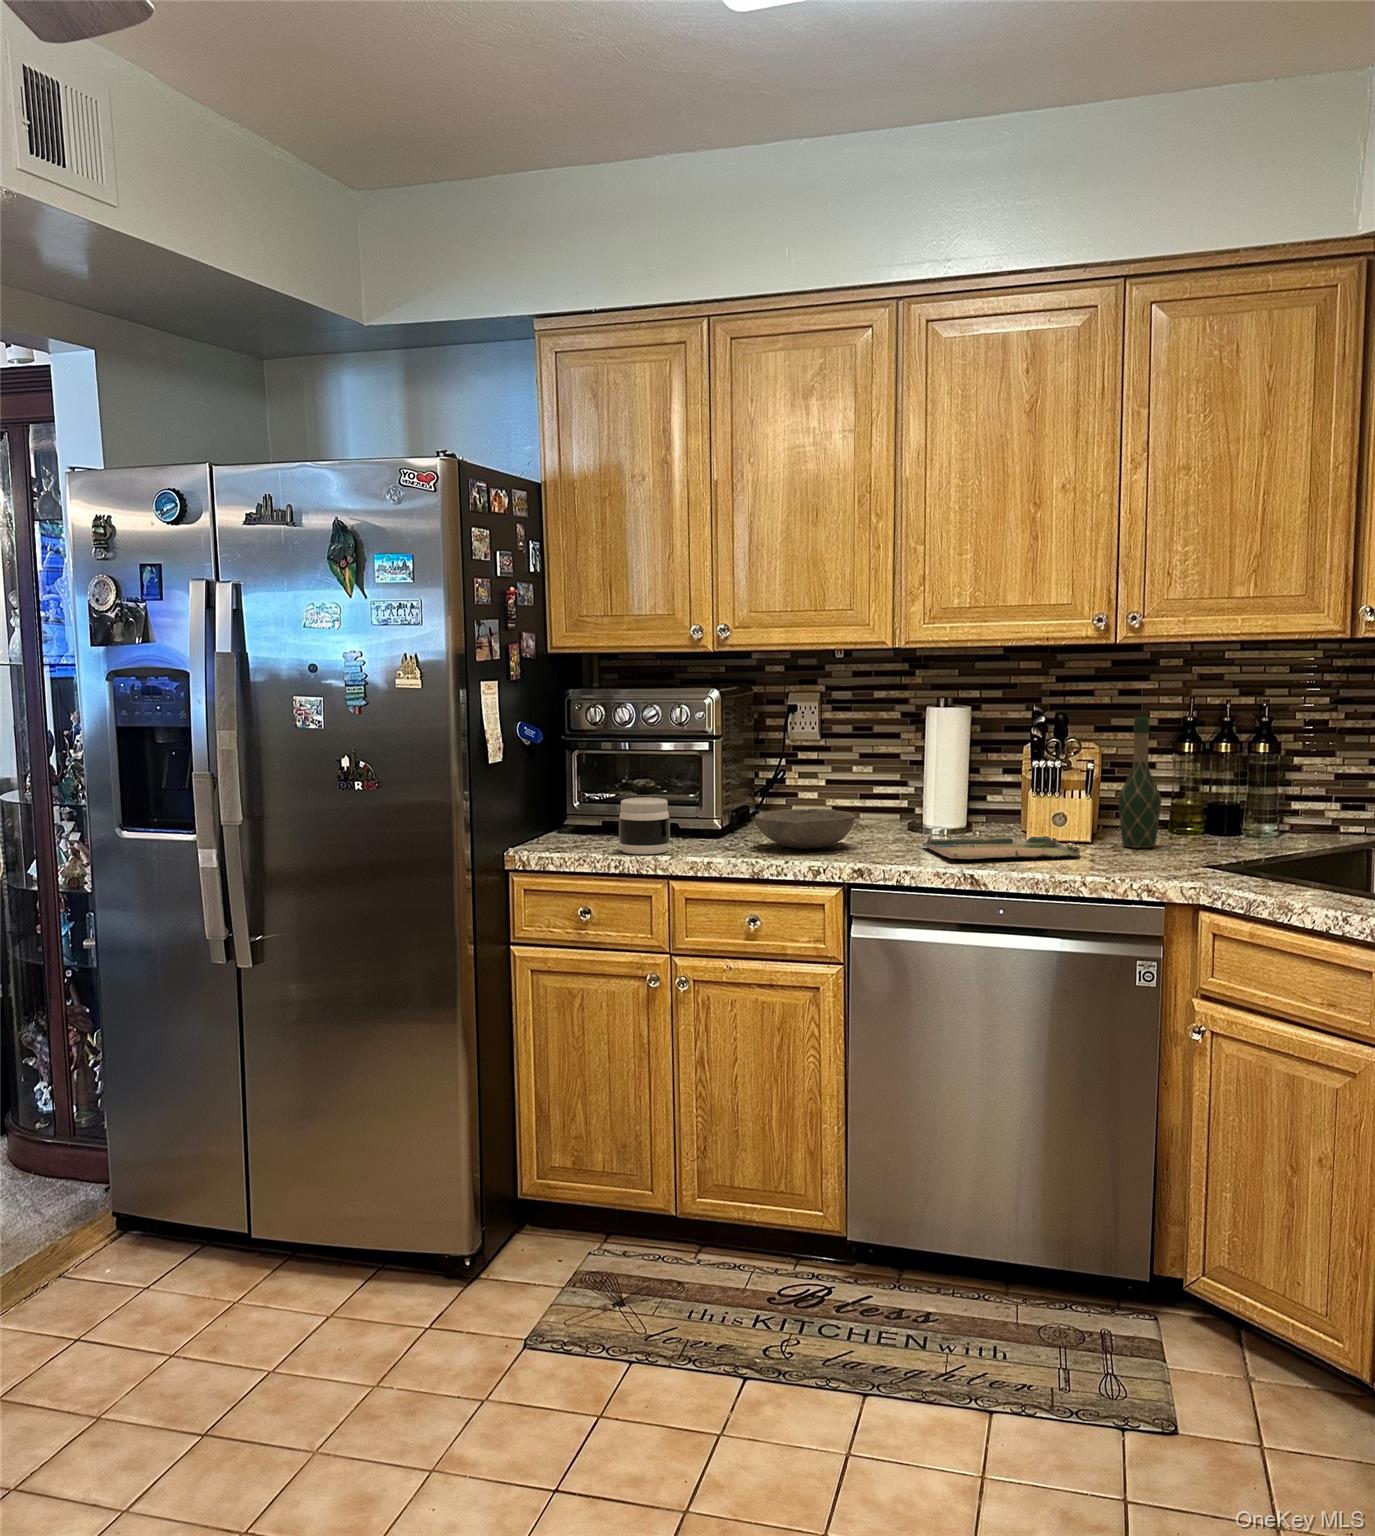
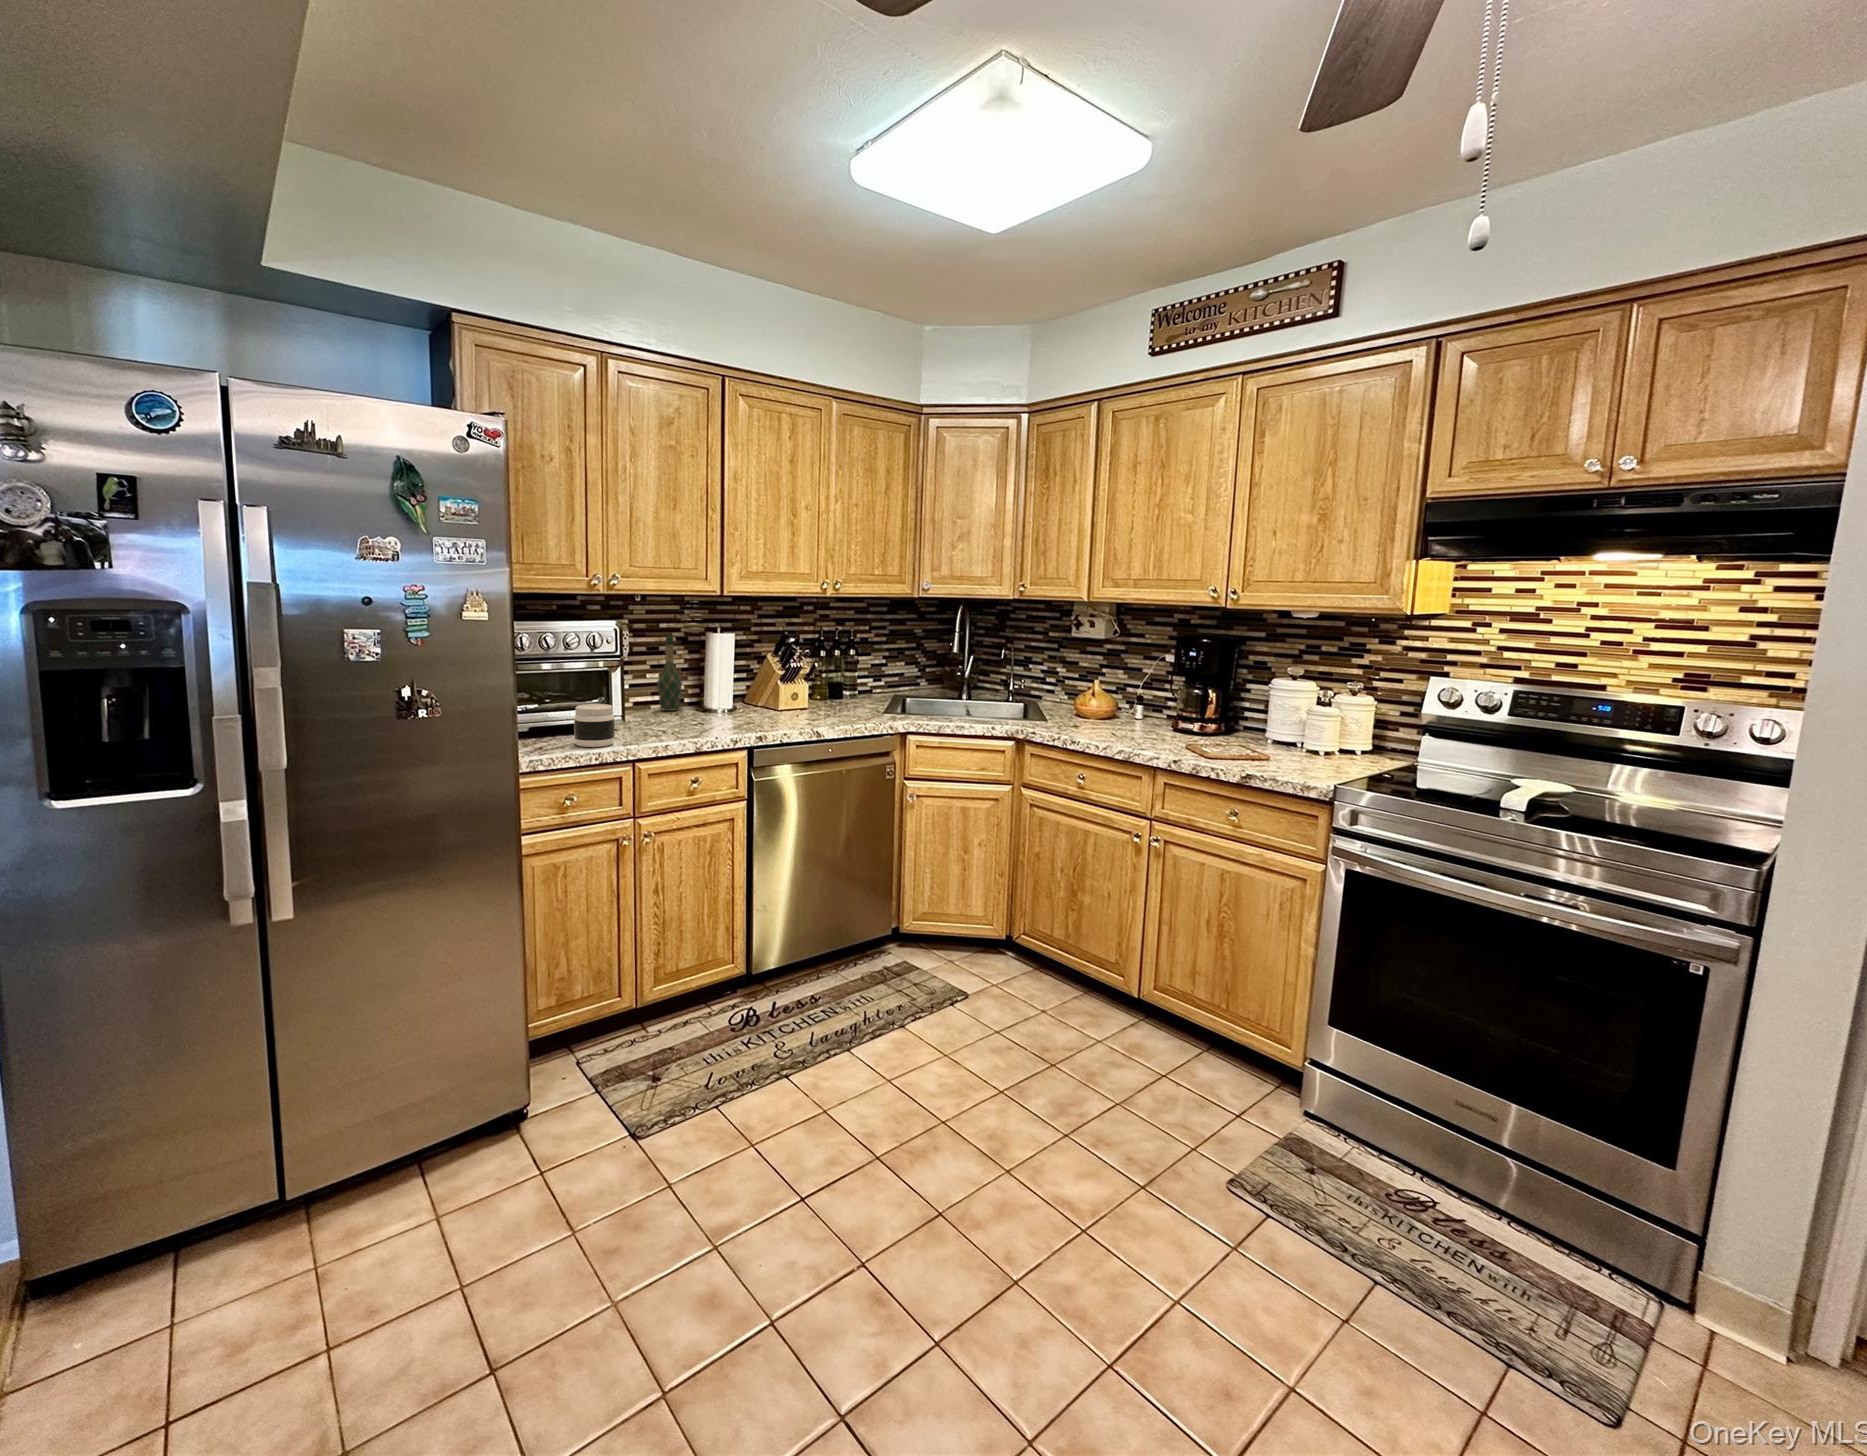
wine bottle: present [1118,717,1162,848] -> present [657,635,682,711]
bowl: present [755,809,855,849] -> none [653,702,721,730]
tray: present [921,836,1080,859] -> none [749,706,844,725]

